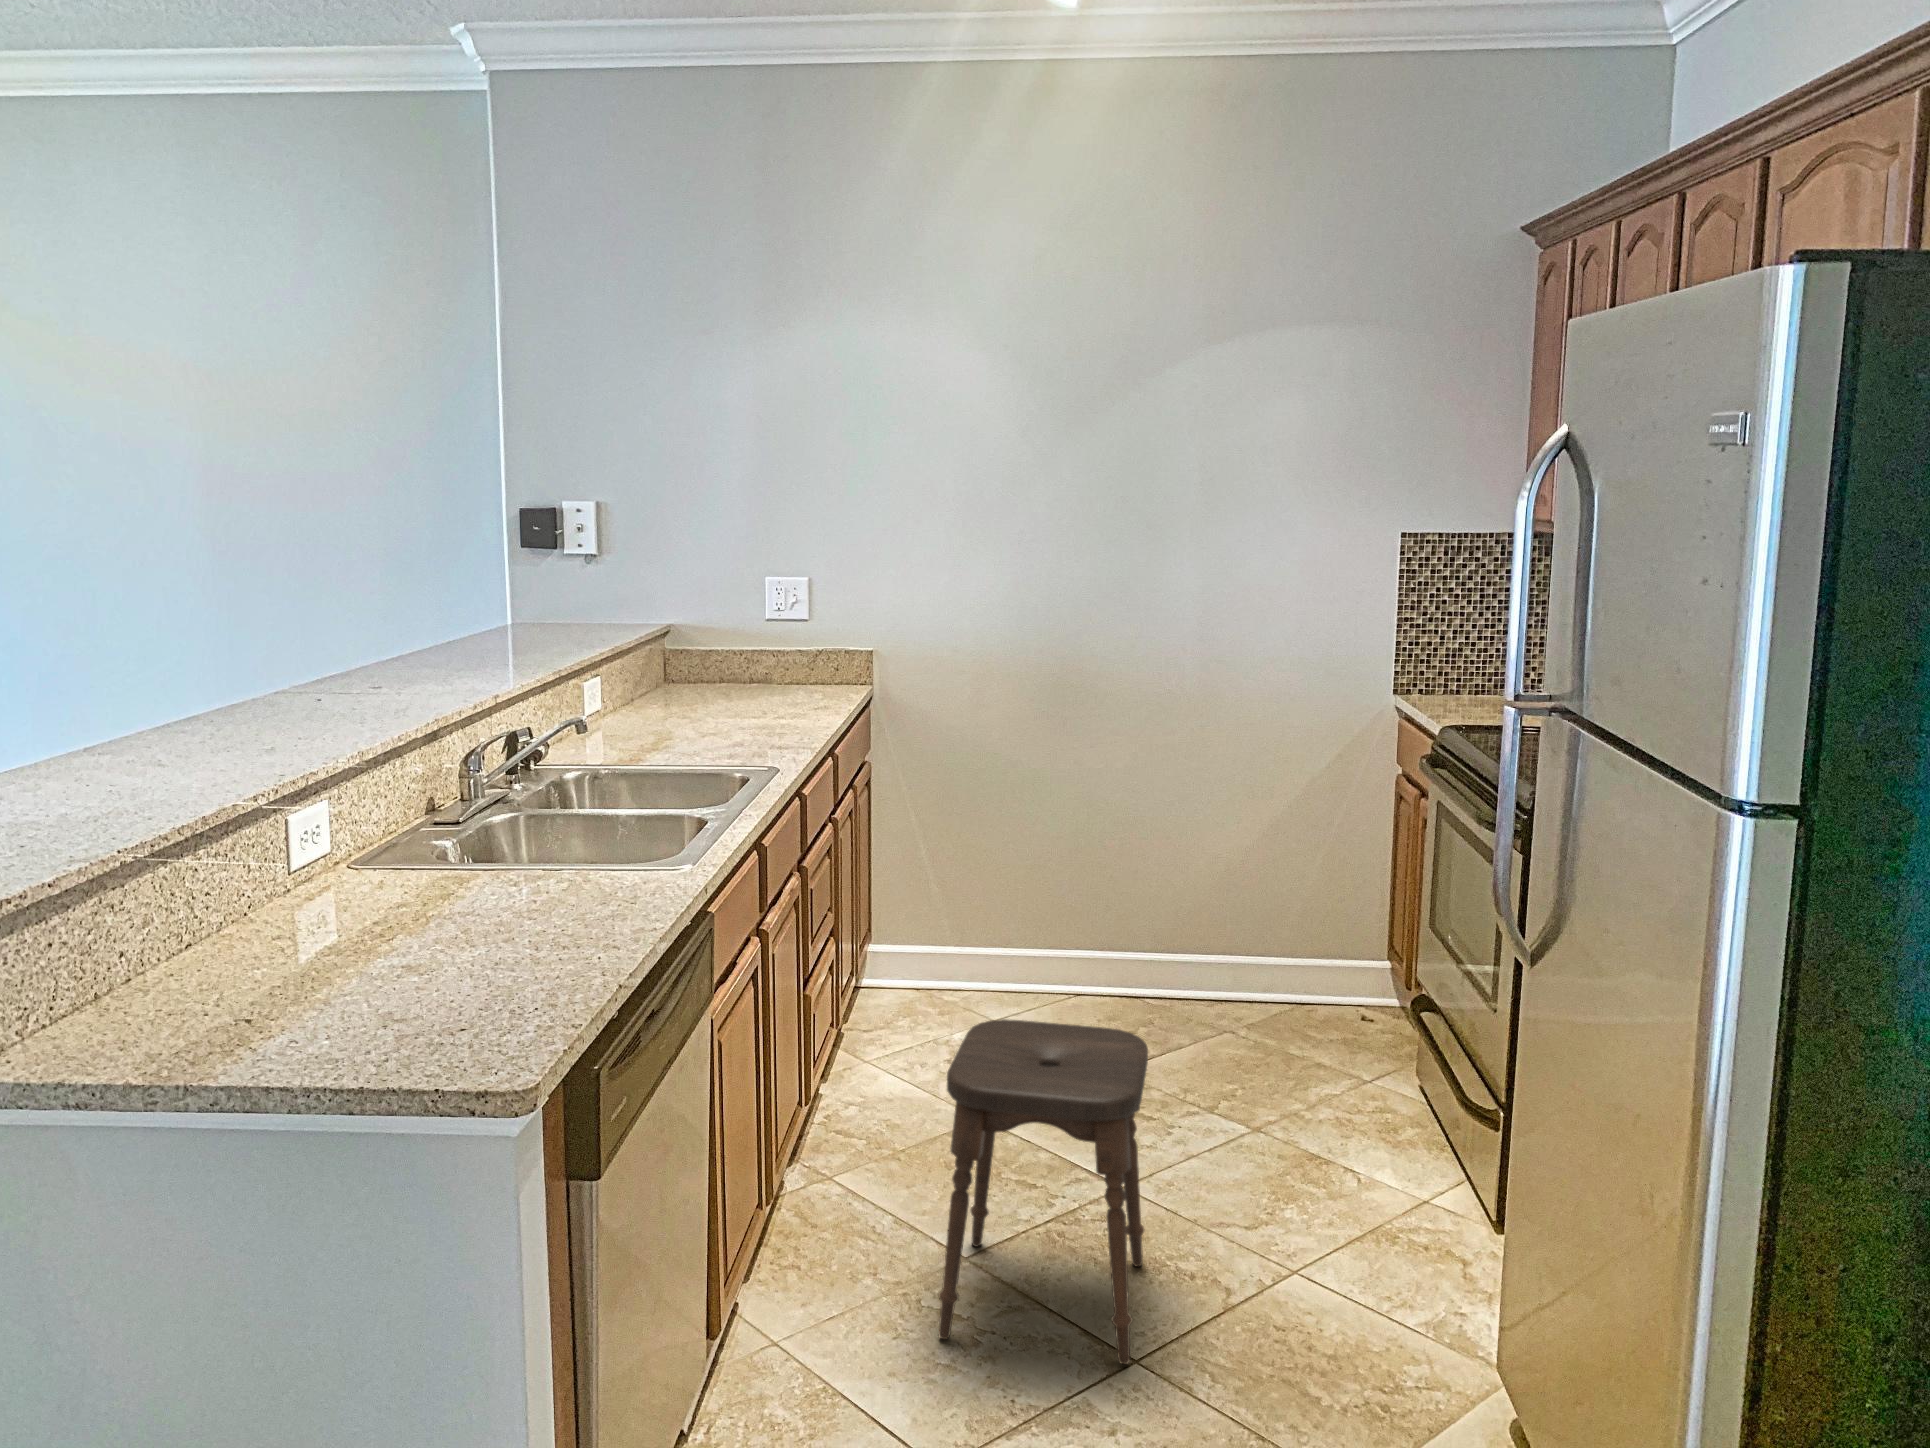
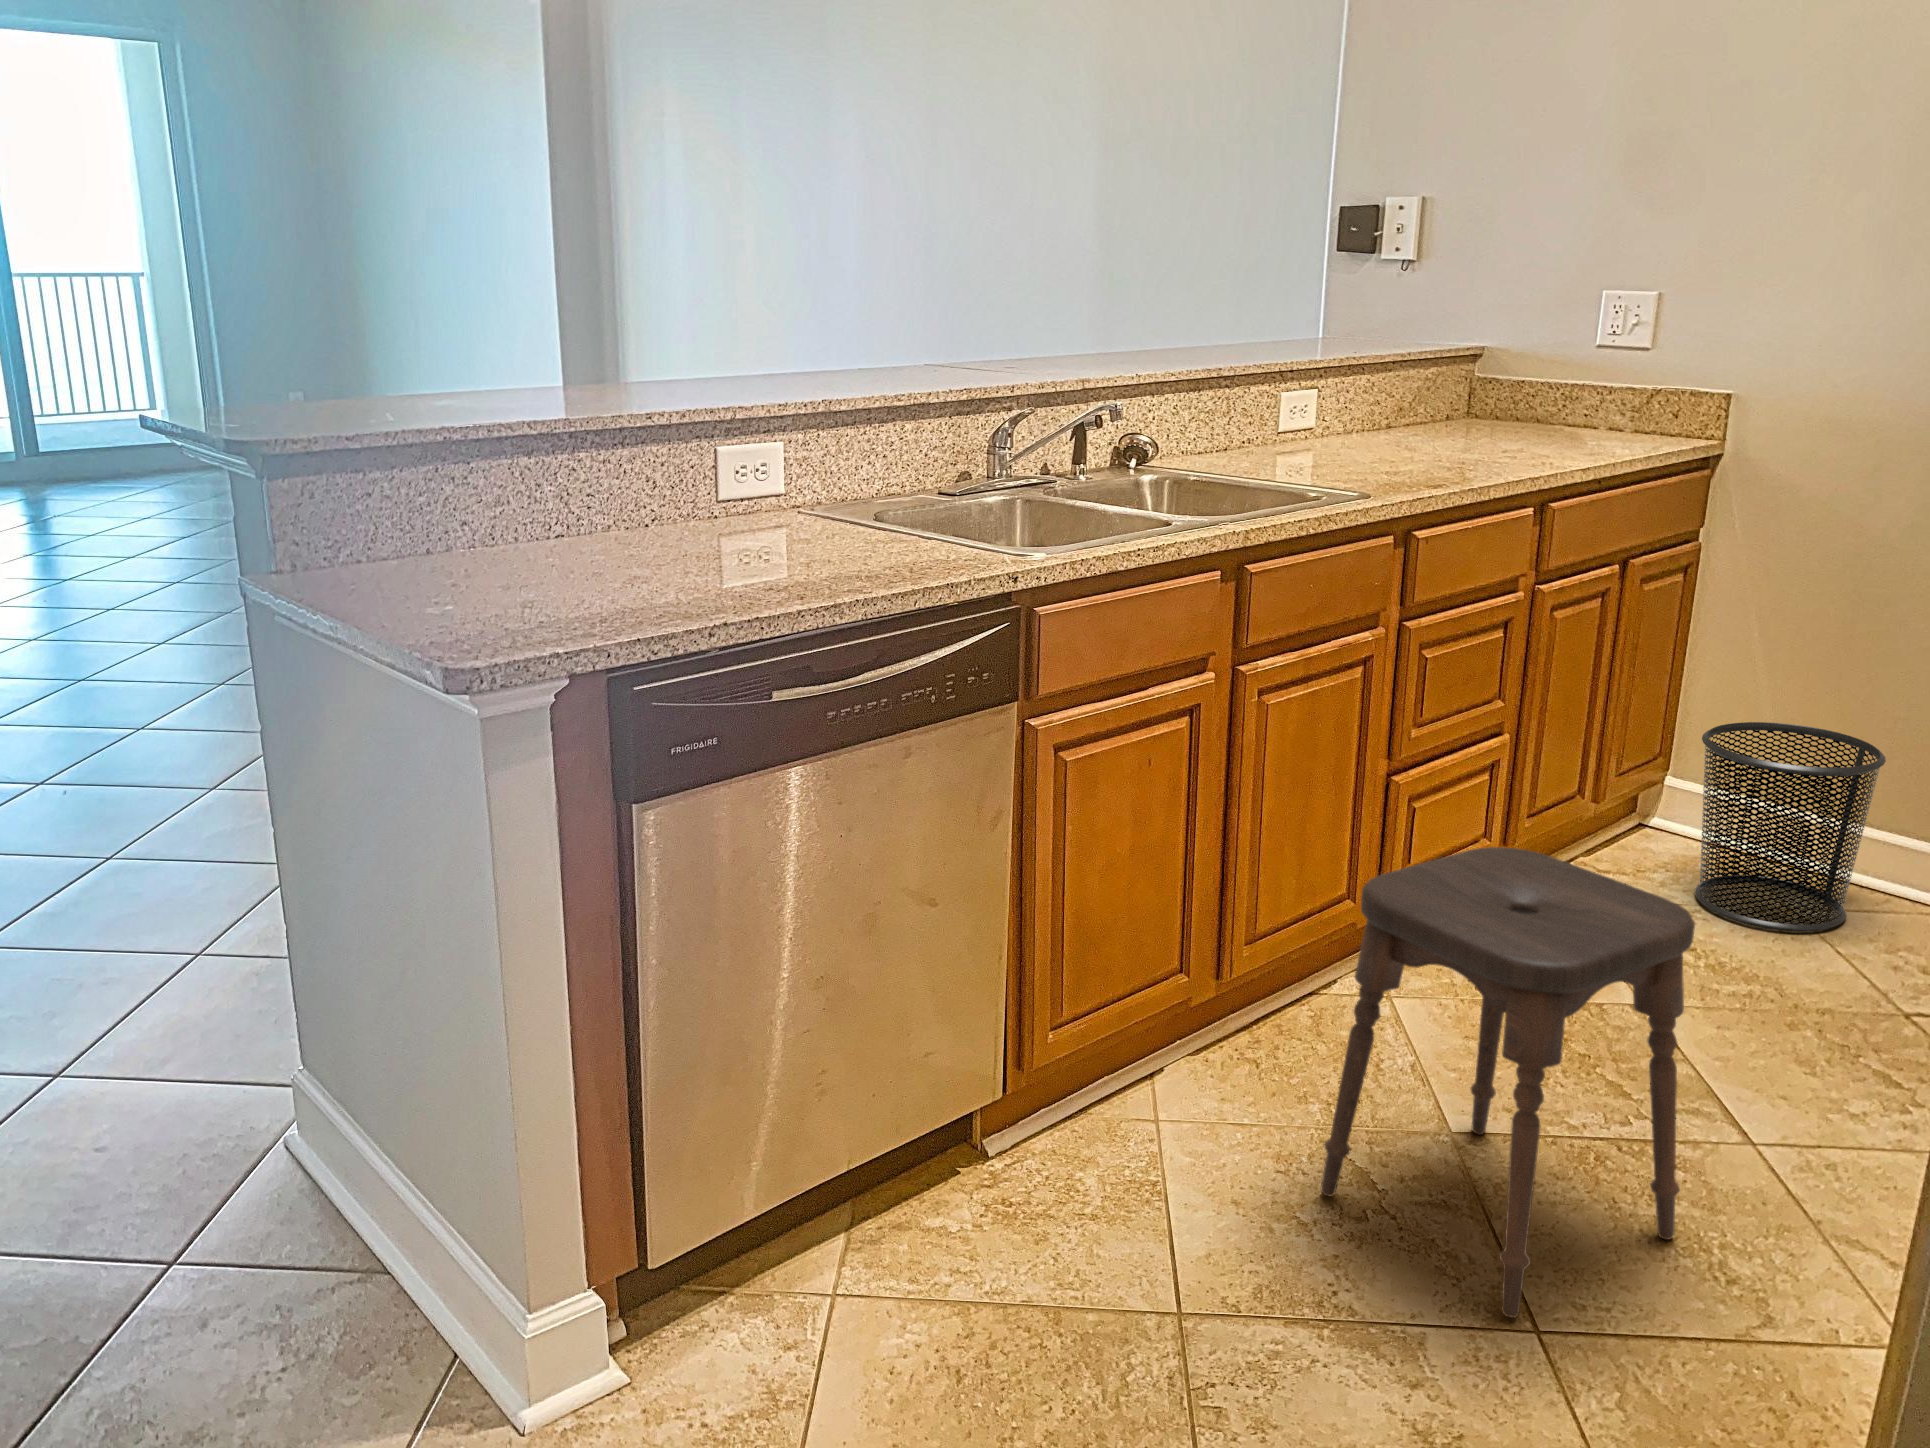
waste bin: none [906,880,1022,1030] -> present [1695,722,1886,932]

